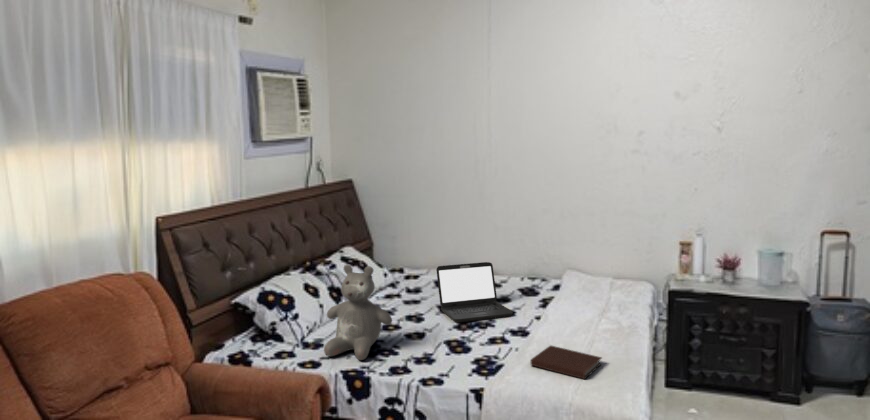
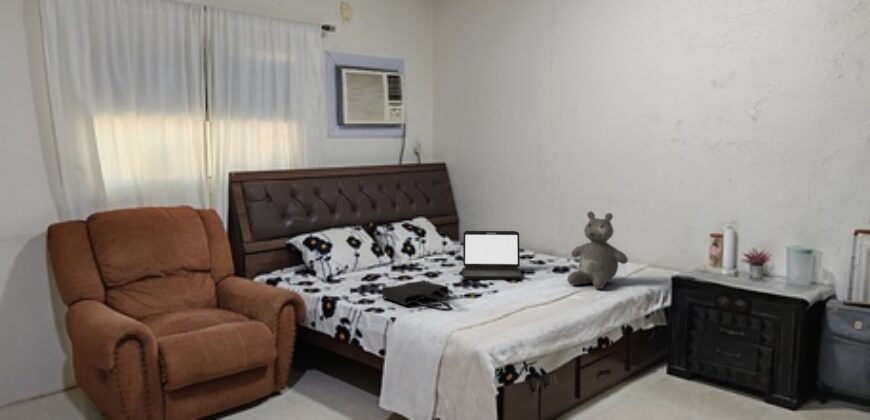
teddy bear: present [324,265,392,360] -> present [567,211,628,289]
tote bag: none [407,334,500,372] -> present [382,280,451,311]
notebook: present [531,346,601,379] -> none [479,298,547,324]

